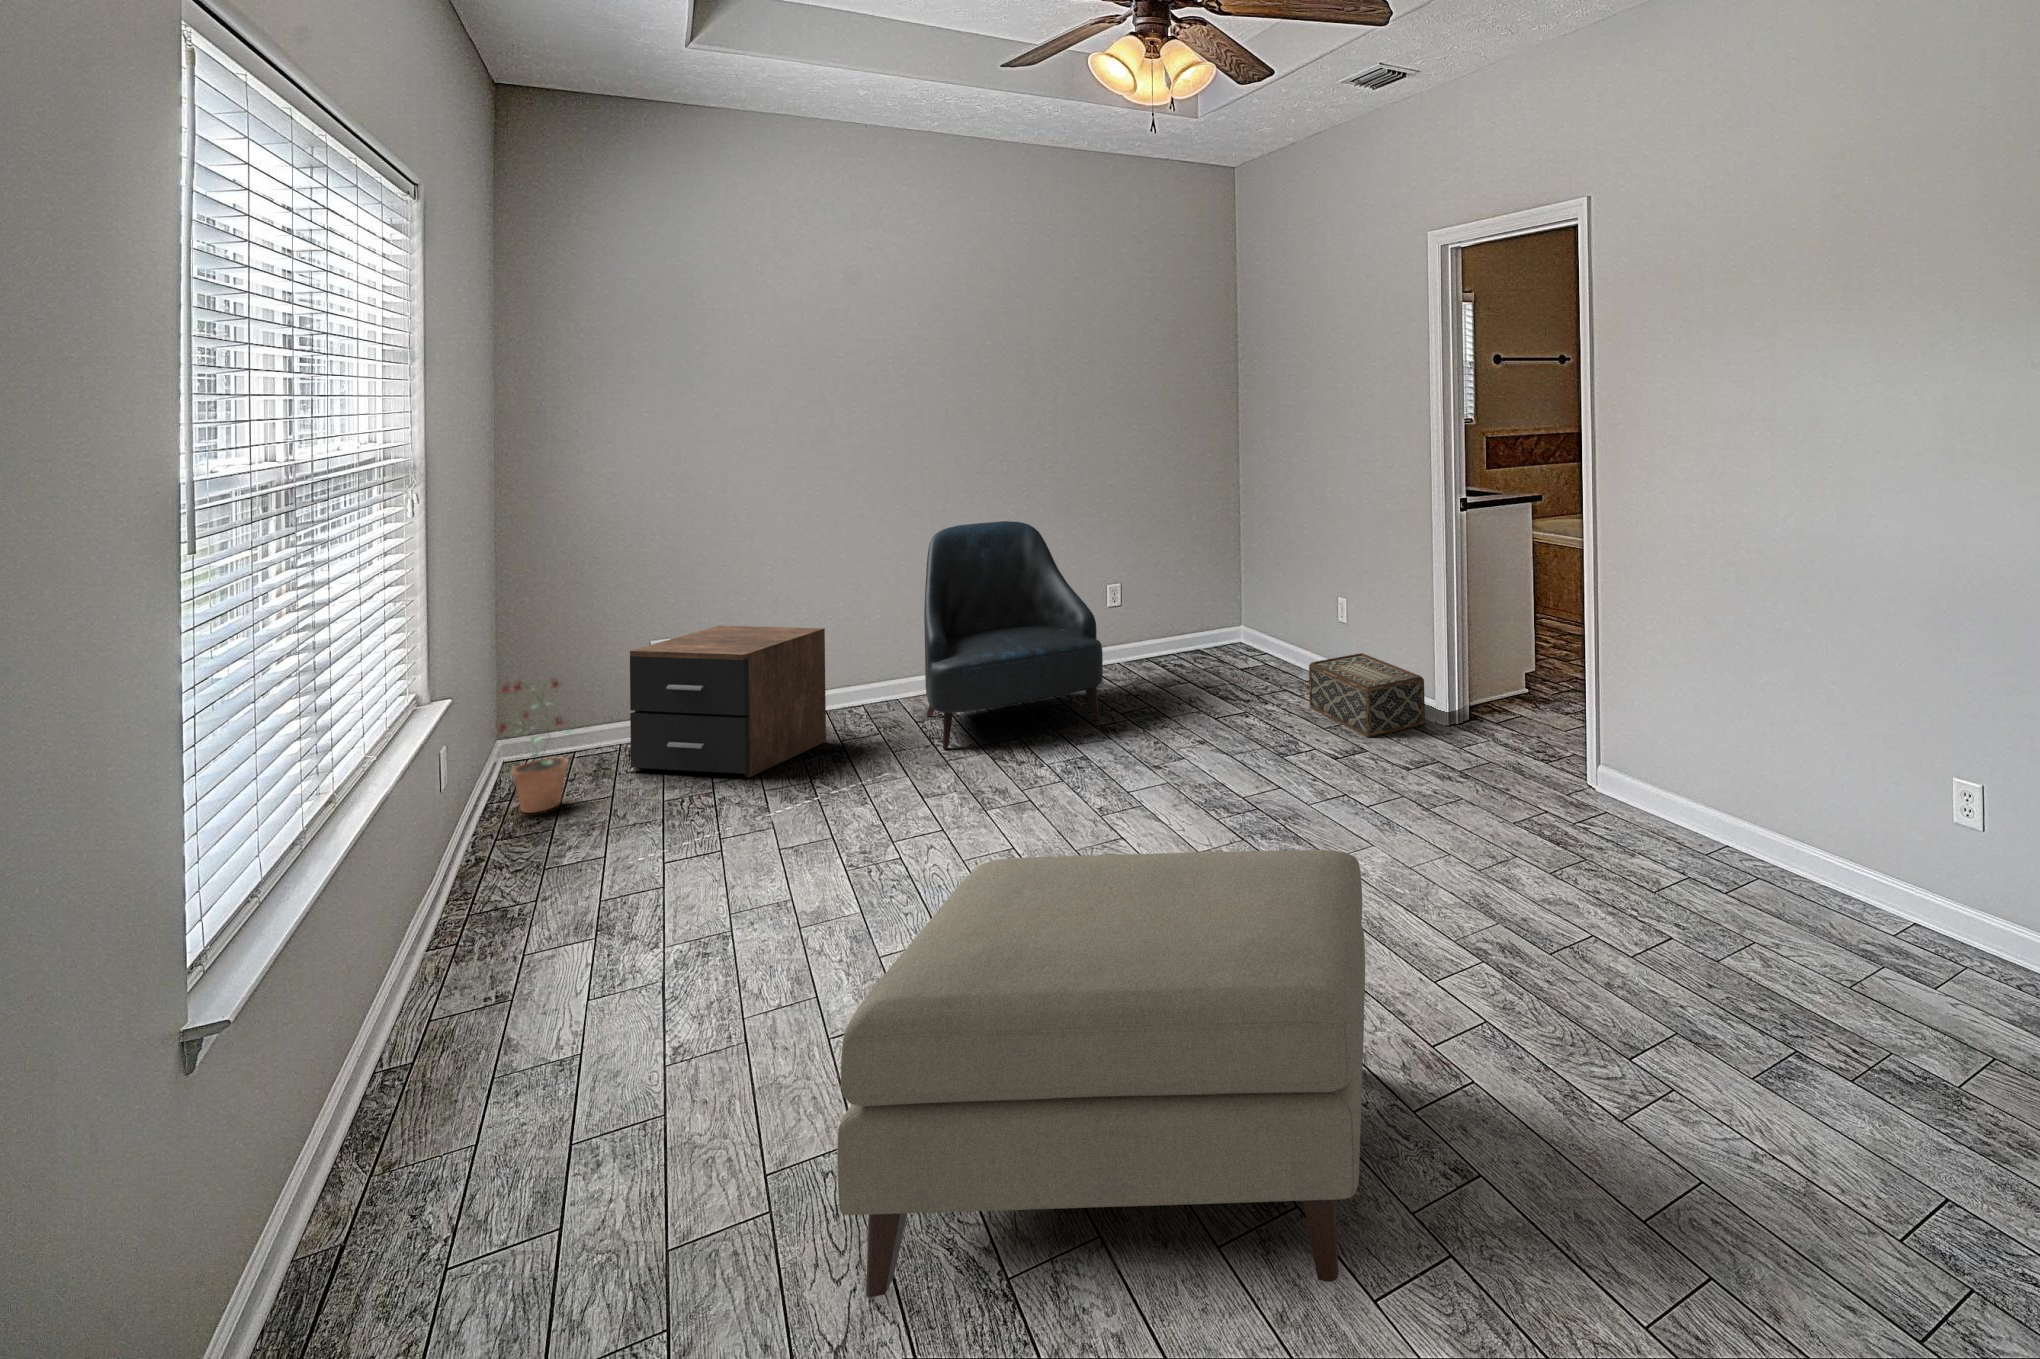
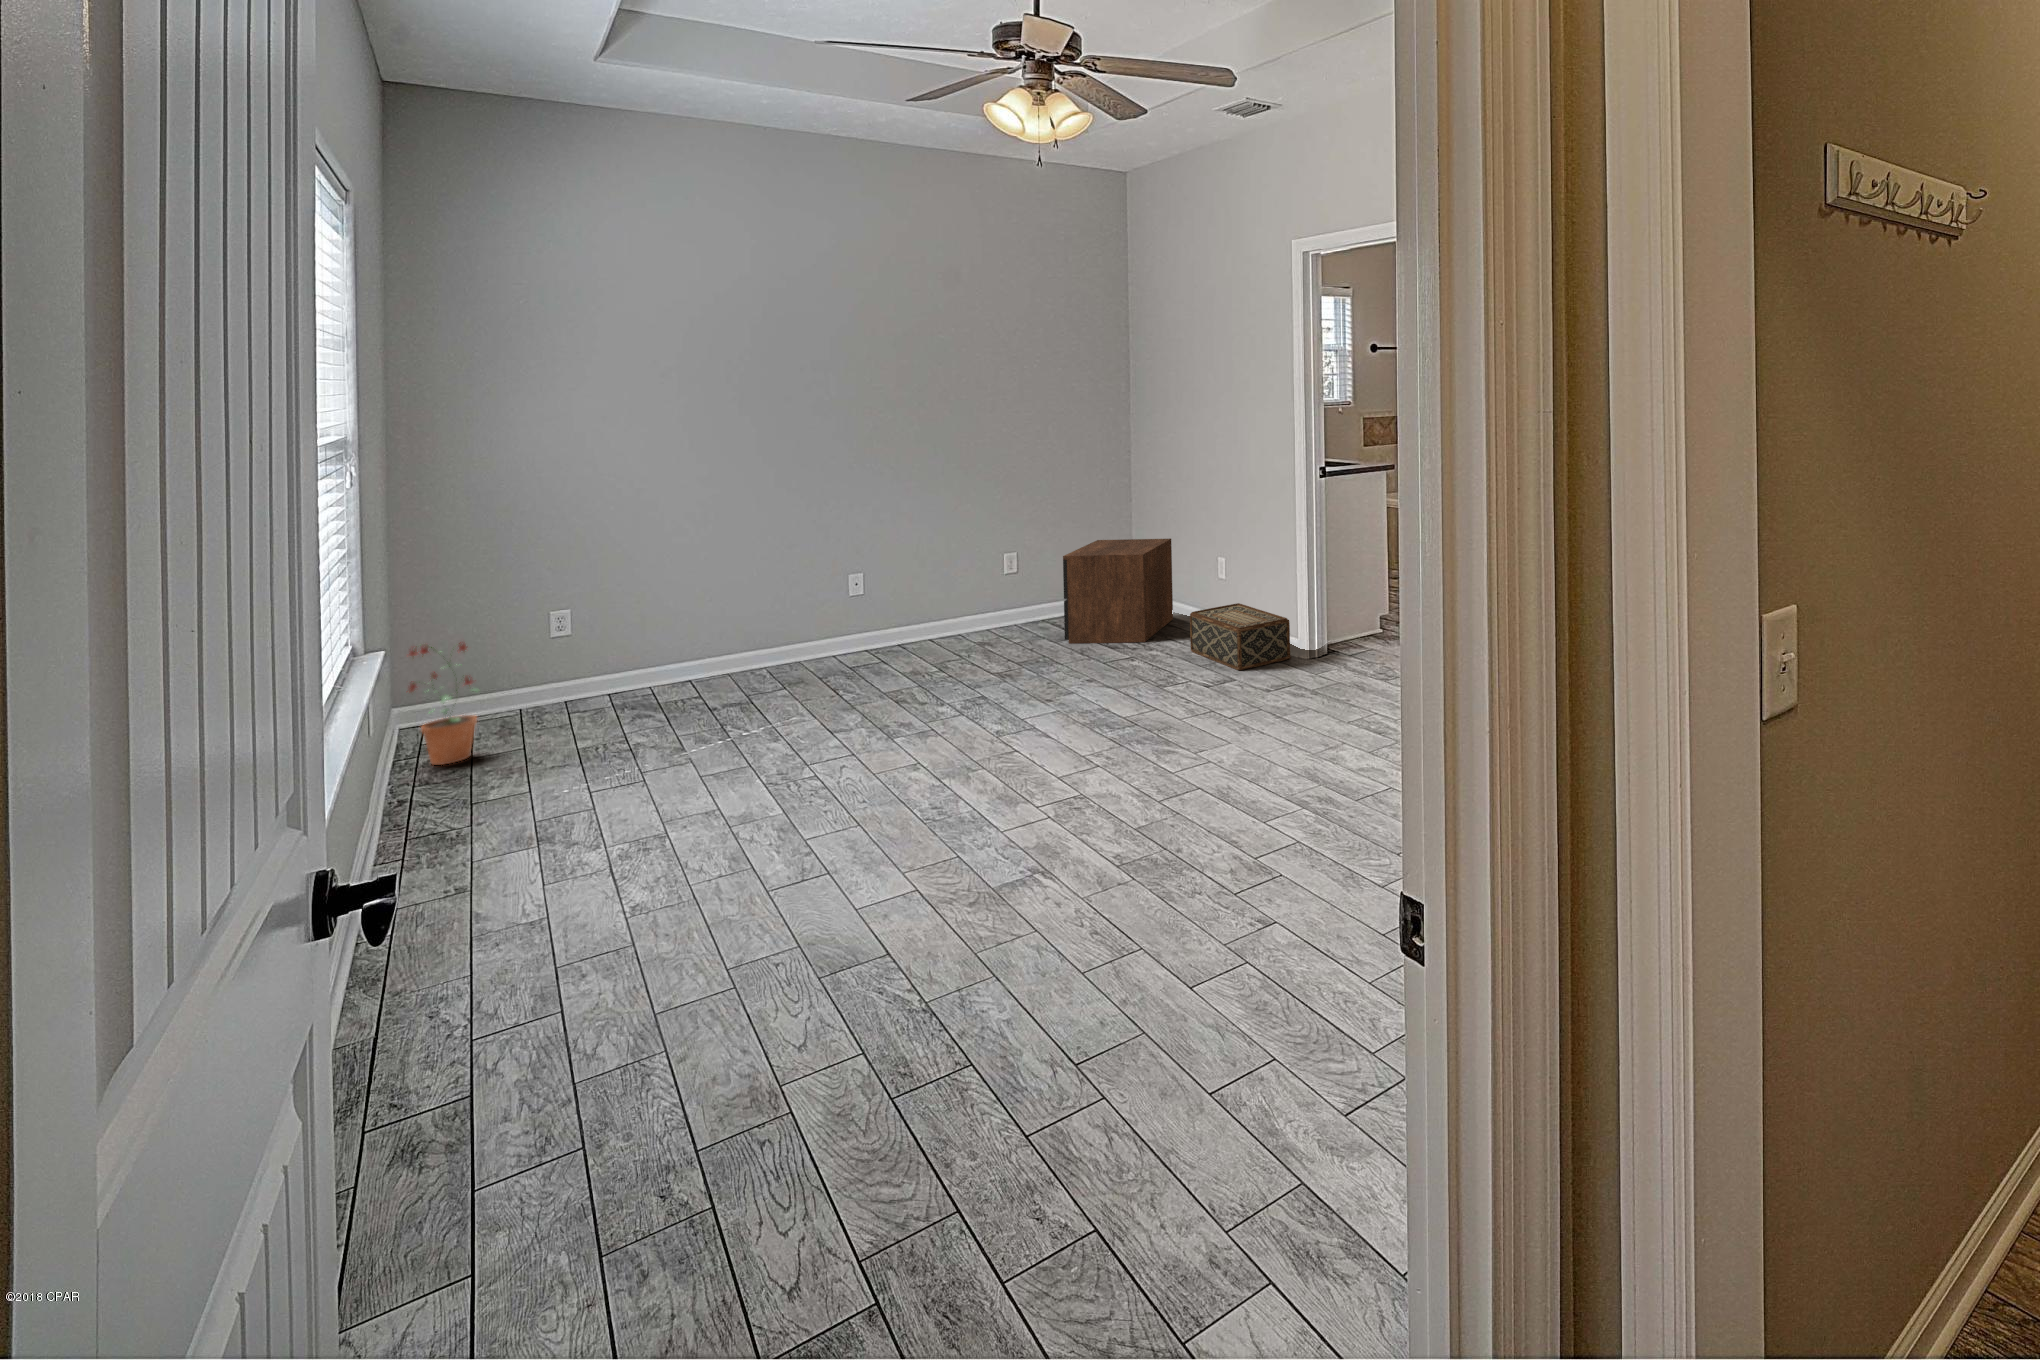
armchair: present [924,521,1103,750] -> none [828,495,999,698]
nightstand: present [630,626,826,777] -> present [1063,539,1173,644]
ottoman: present [837,850,1365,1297] -> none [797,717,1202,1019]

